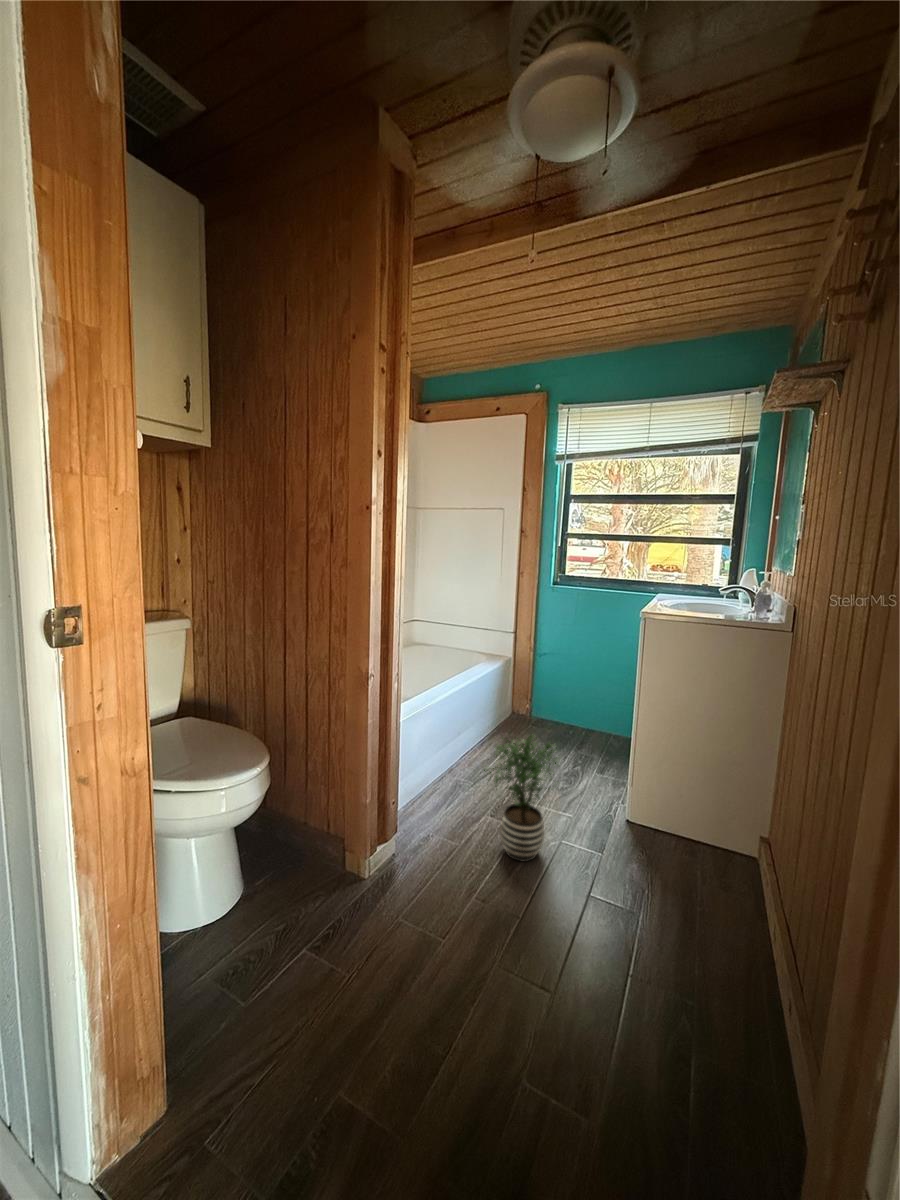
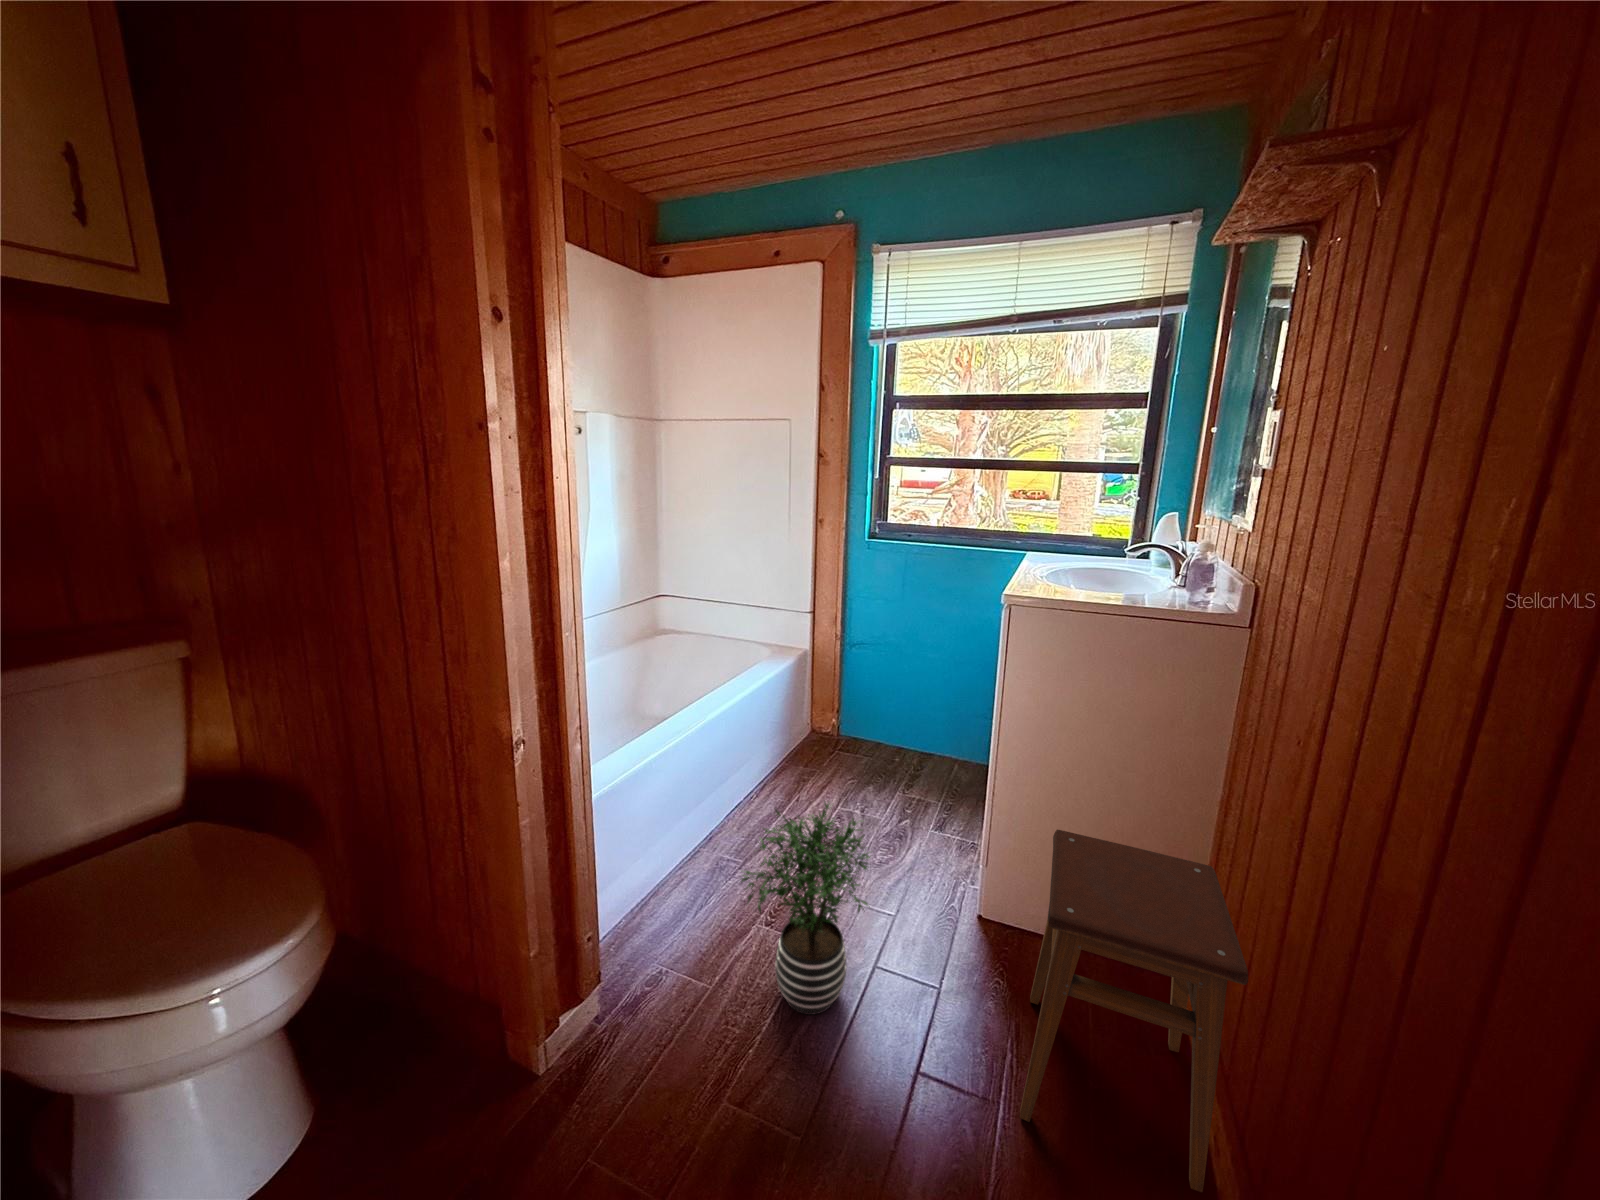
stool: none [652,750,783,958] -> present [1020,830,1248,1192]

